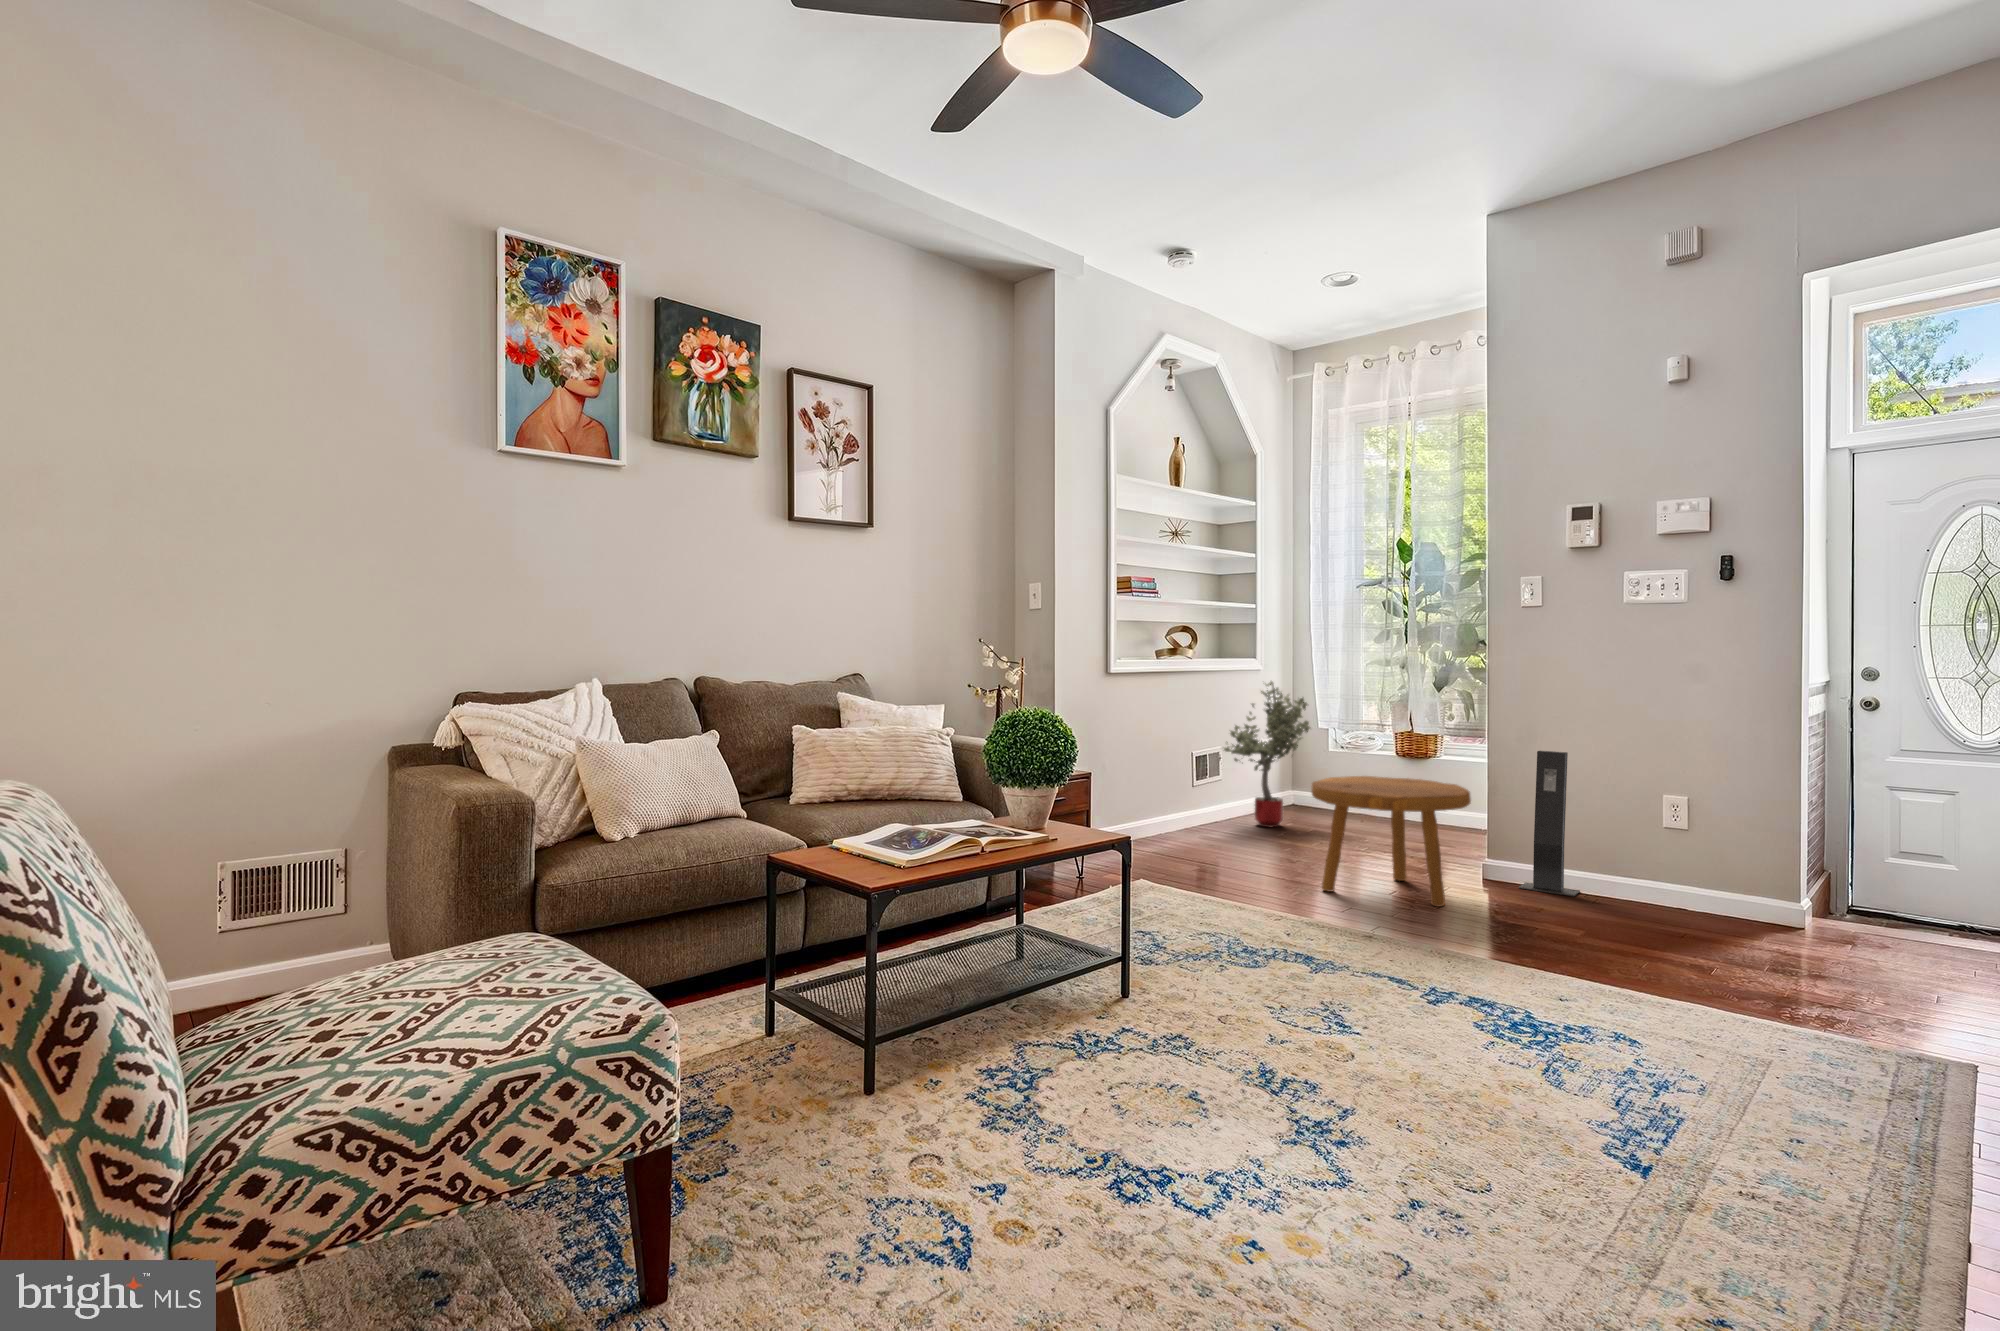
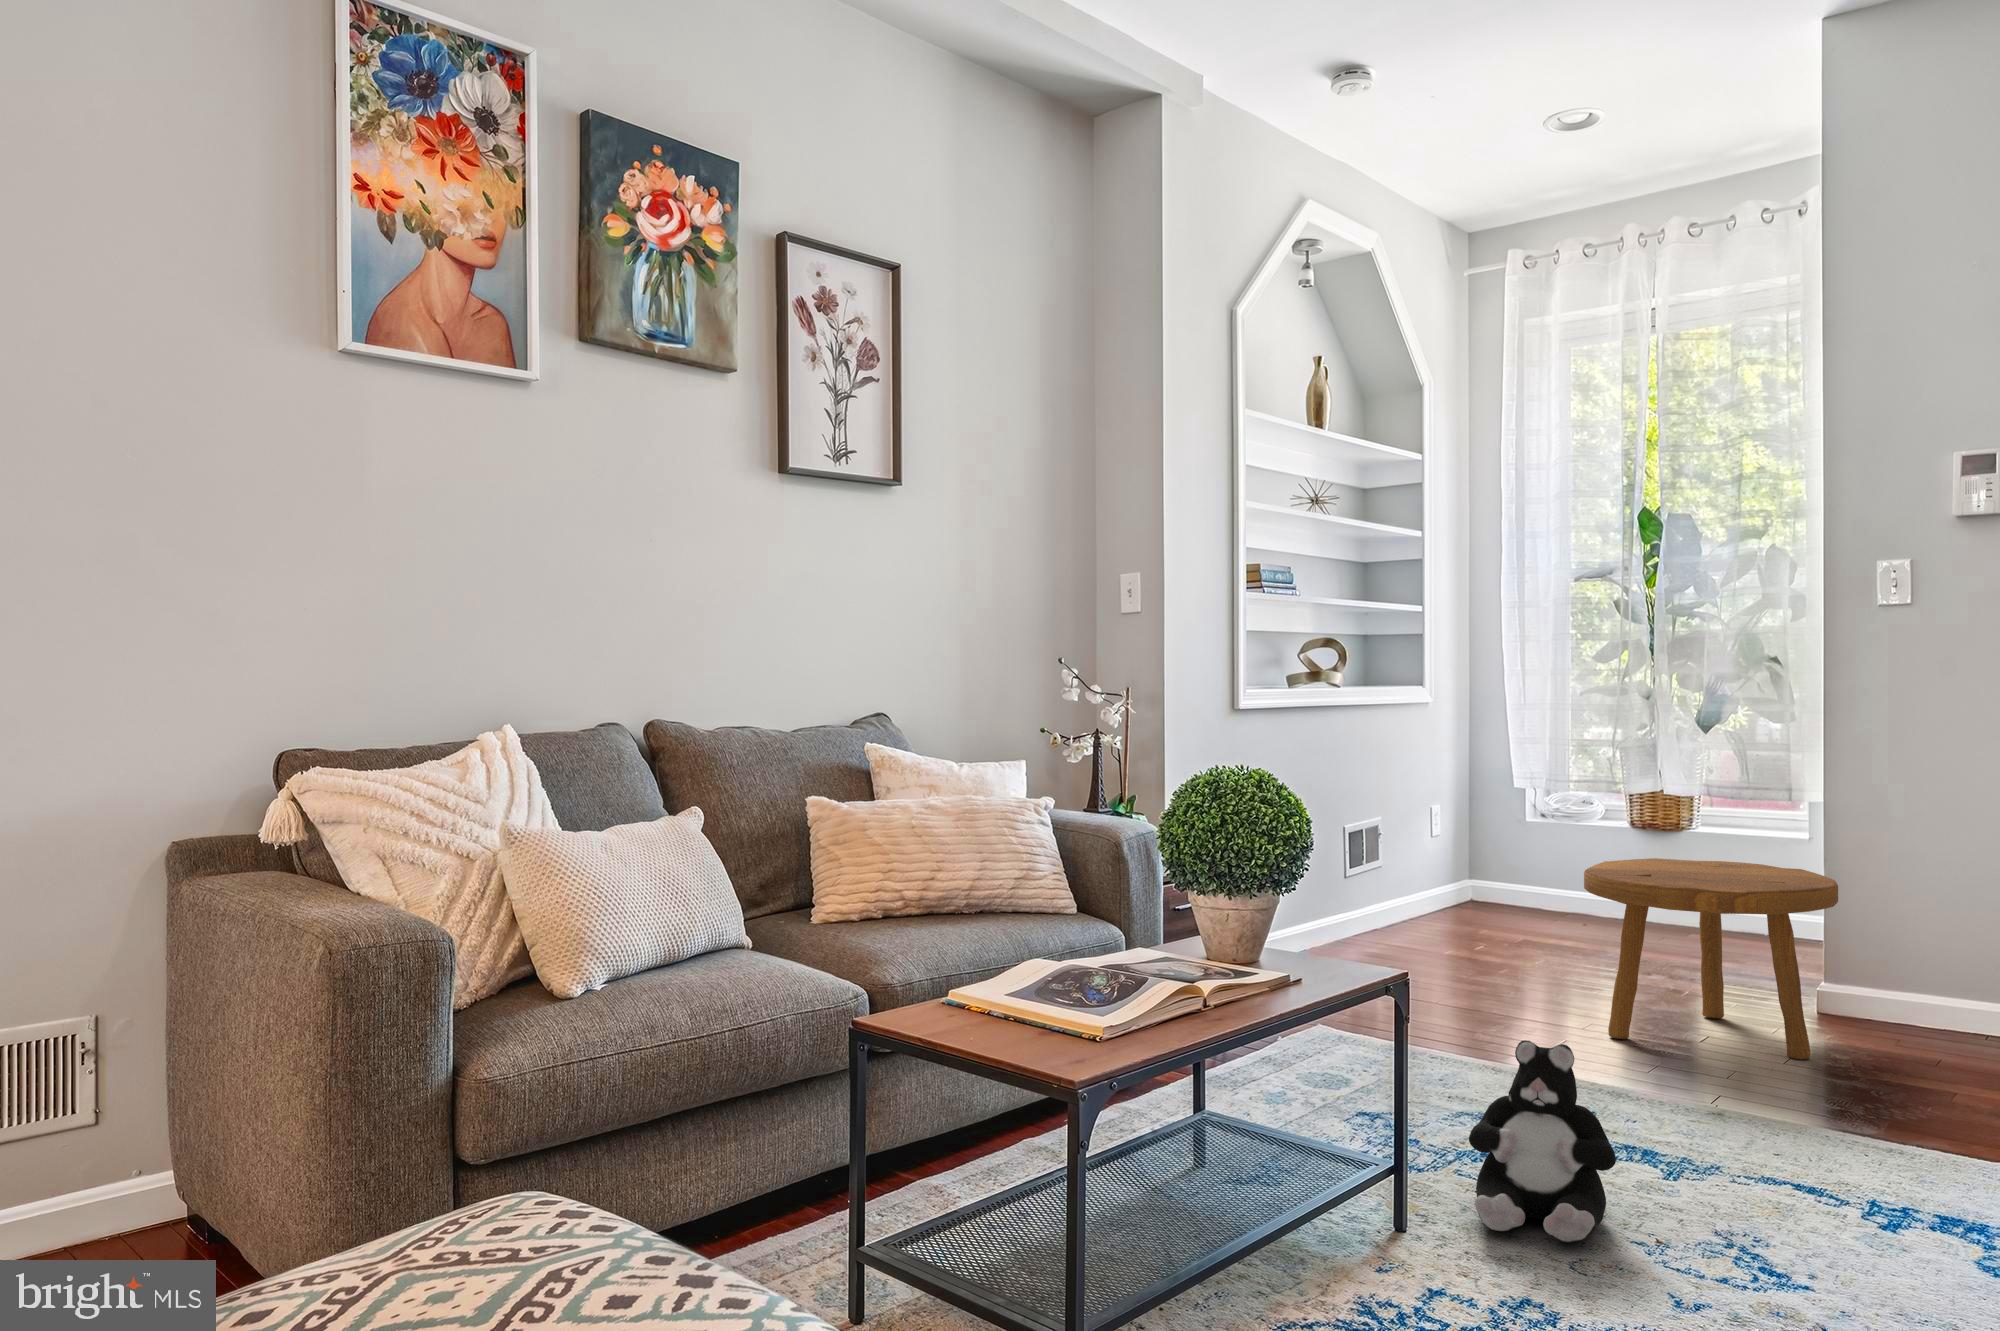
potted tree: present [1224,681,1311,827] -> none [1387,715,1519,936]
speaker: present [1519,751,1580,896] -> none [1896,816,1990,1038]
plush toy: none [1156,882,1248,1003] -> present [1469,1040,1616,1243]

